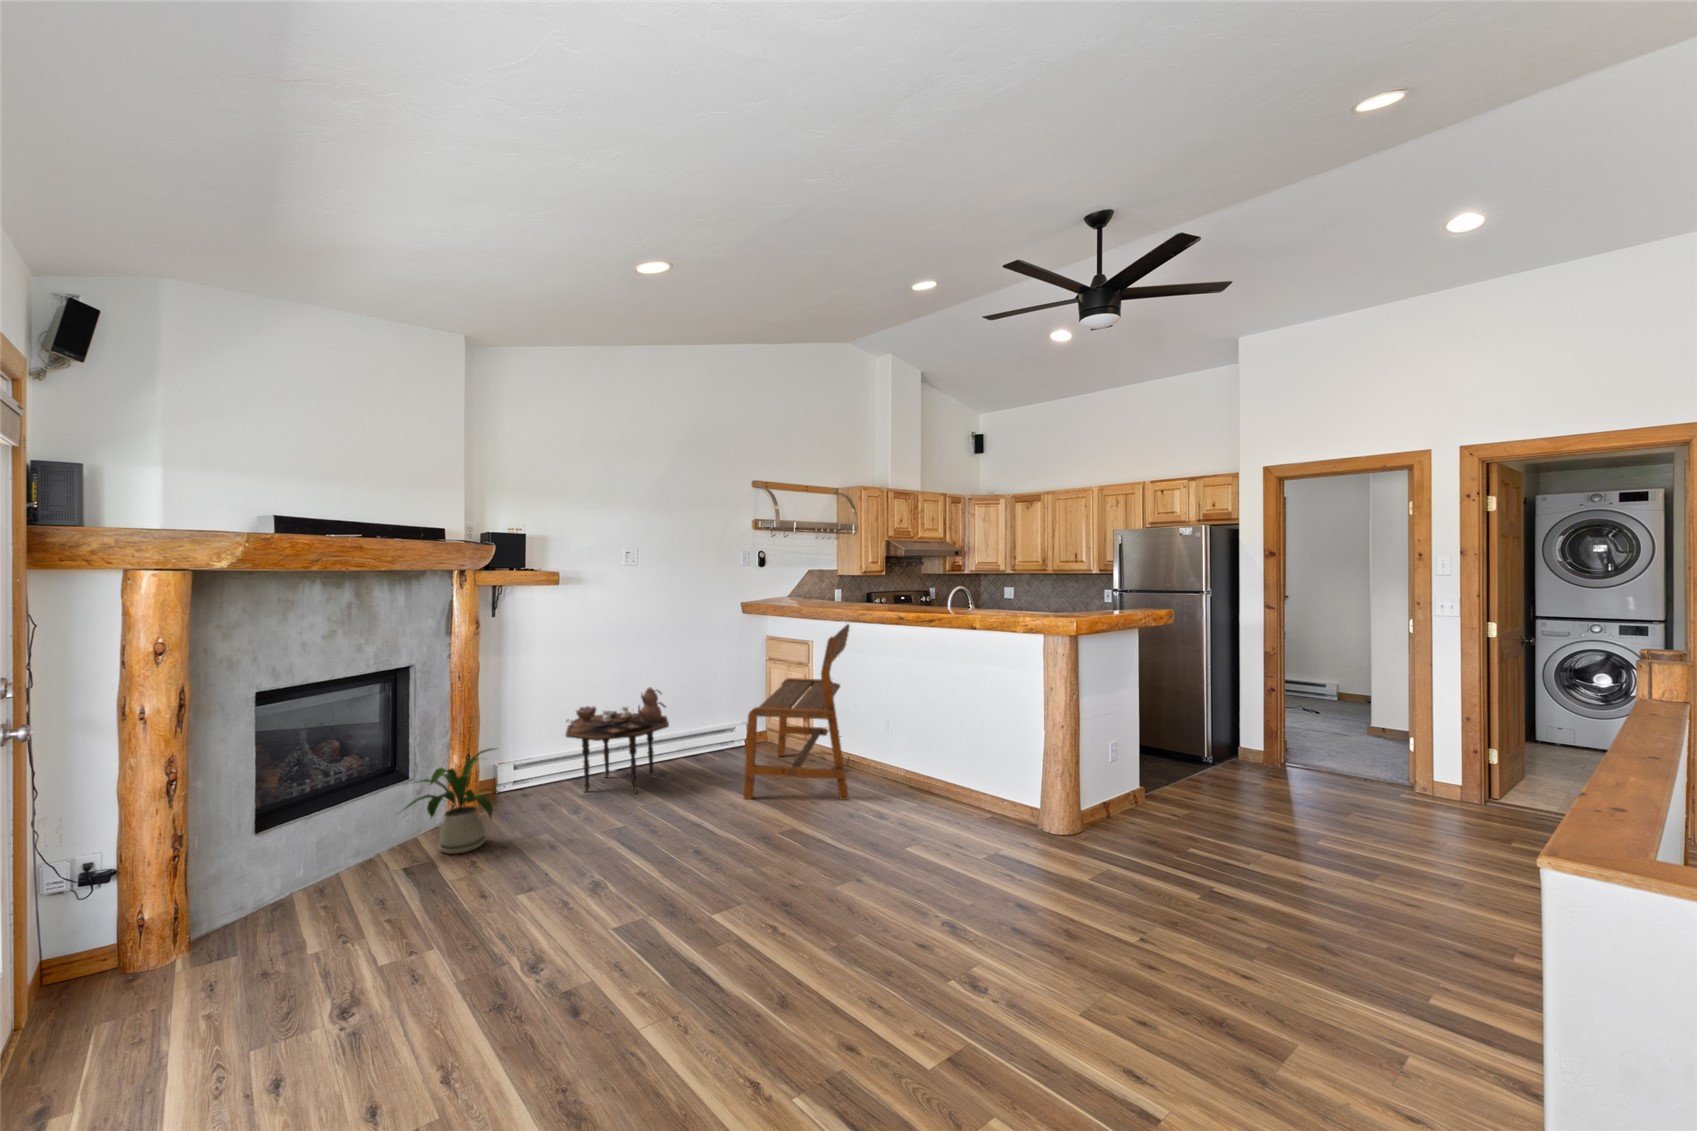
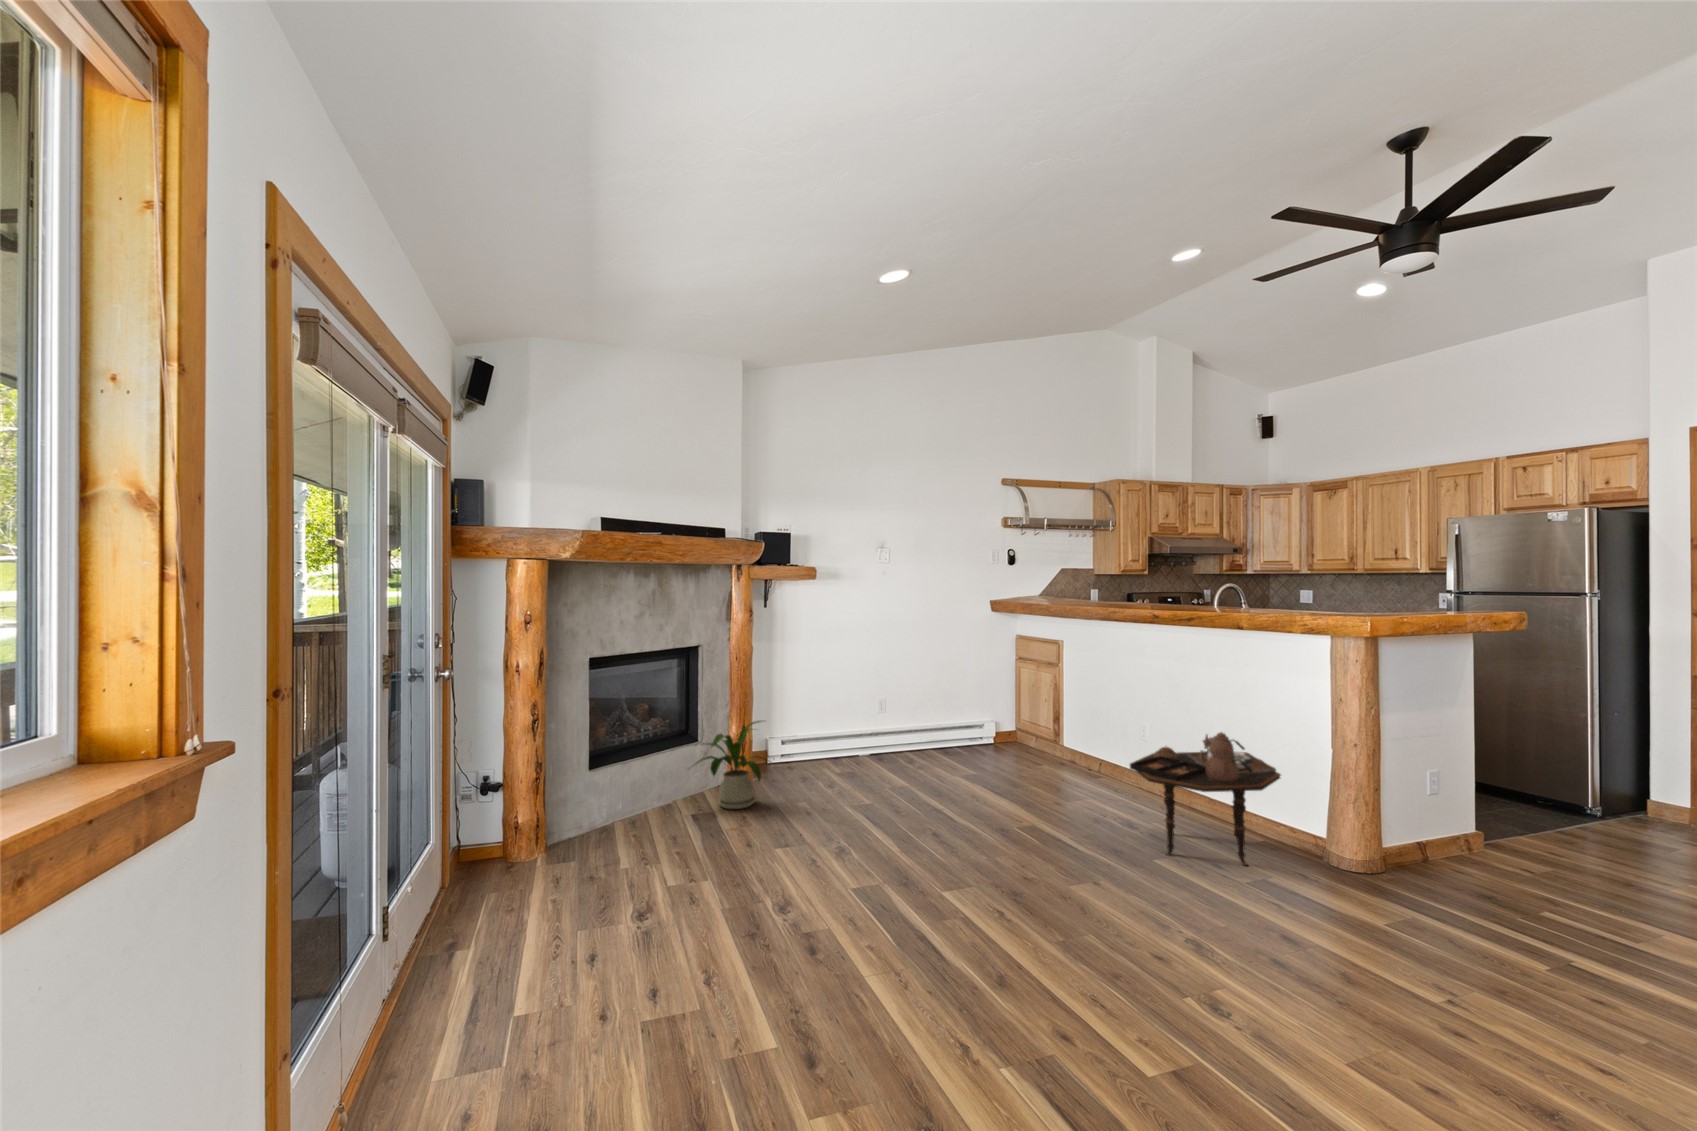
bench: present [744,624,849,800] -> none [987,621,1118,804]
side table: present [566,687,669,794] -> present [1130,732,1281,866]

